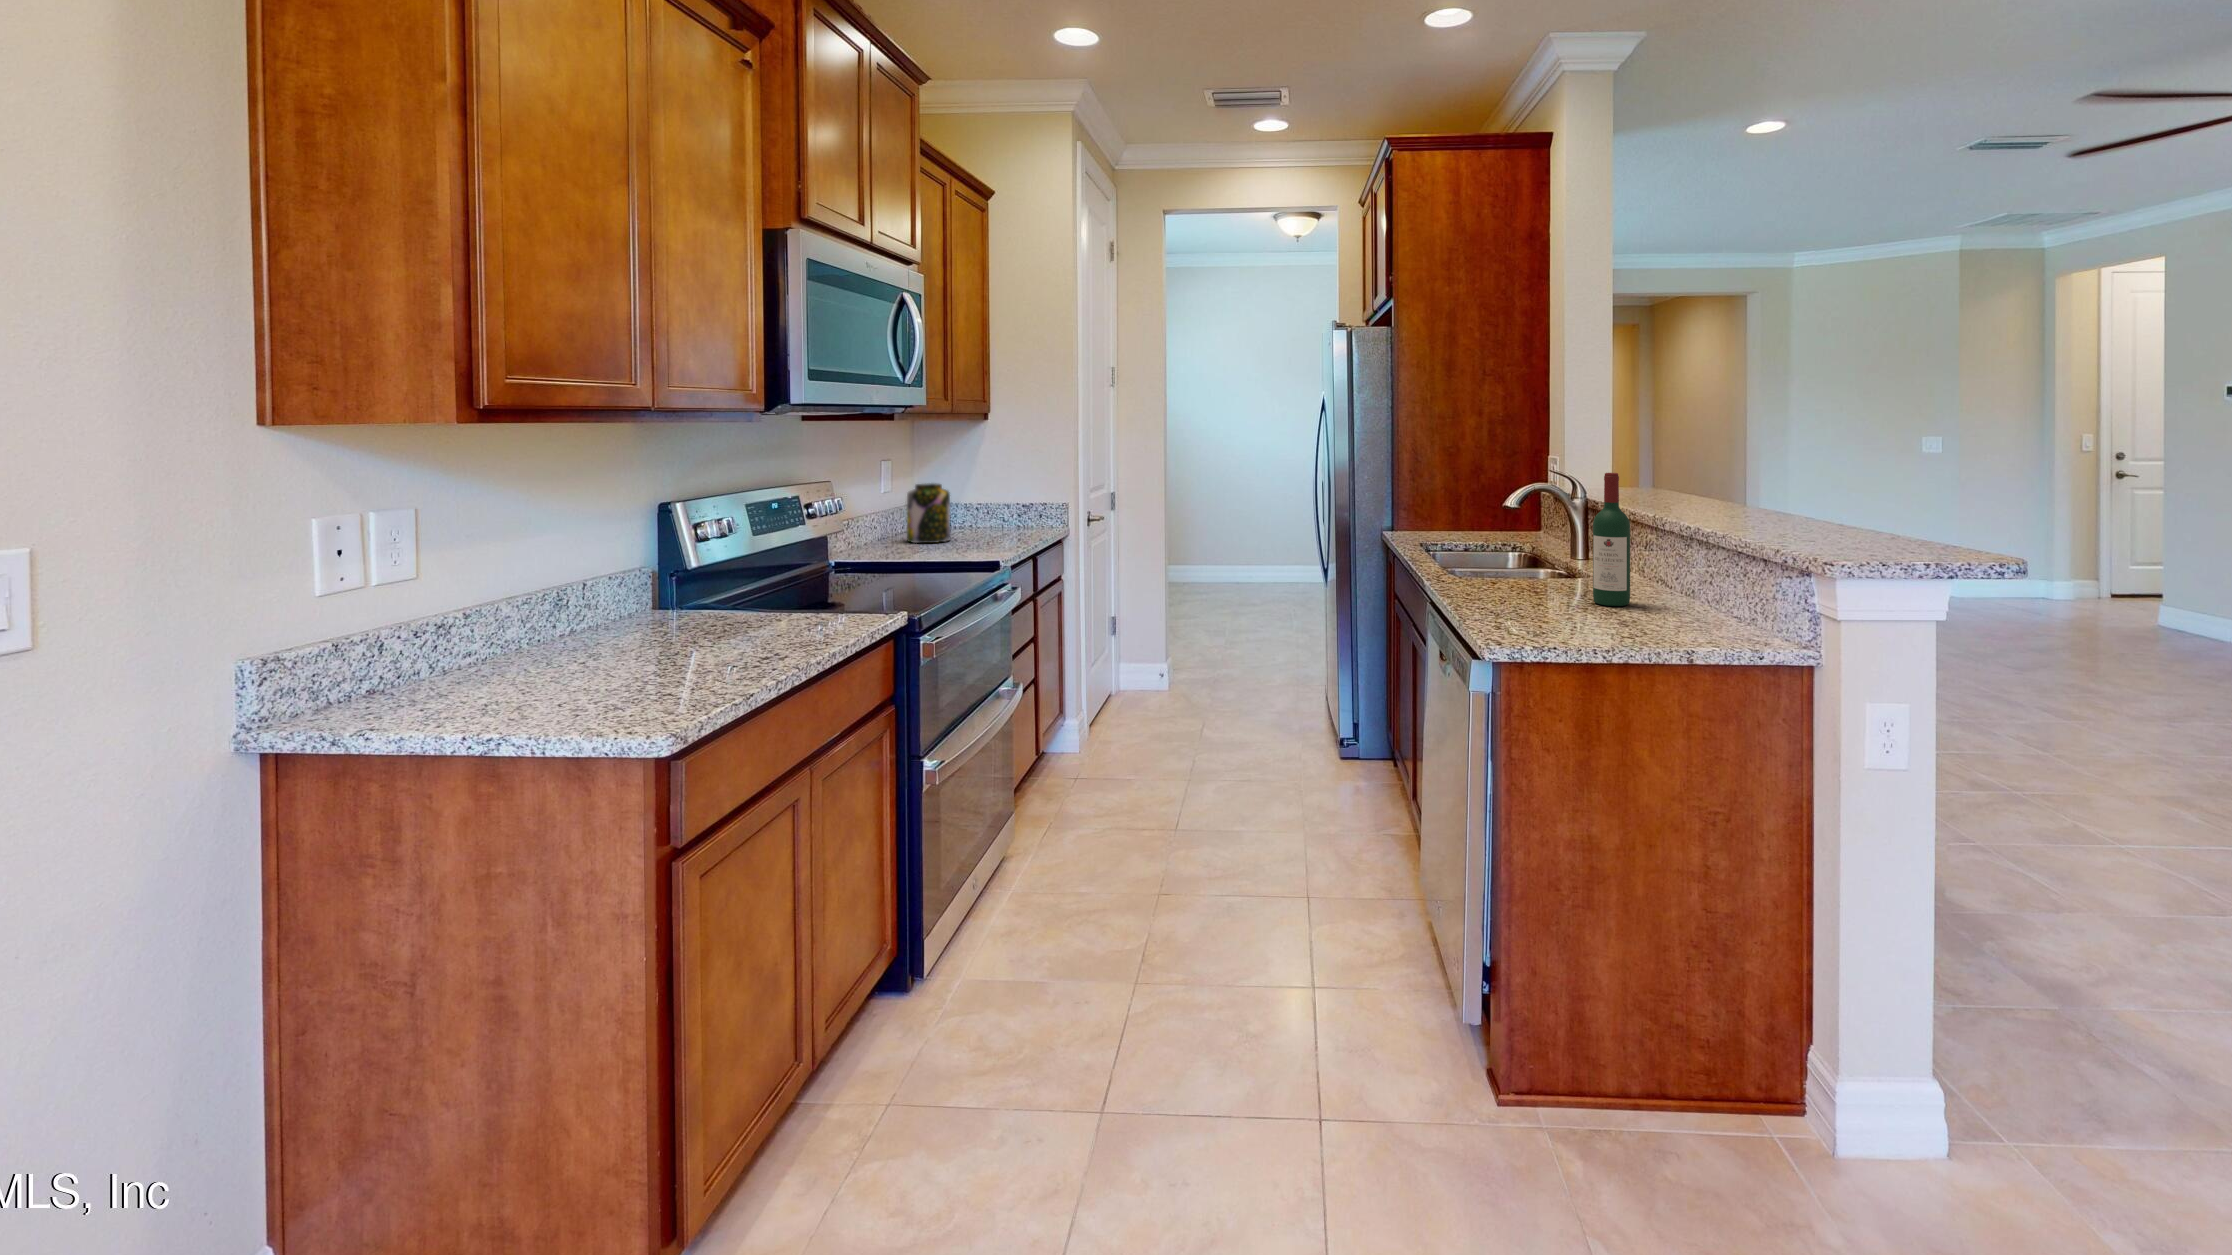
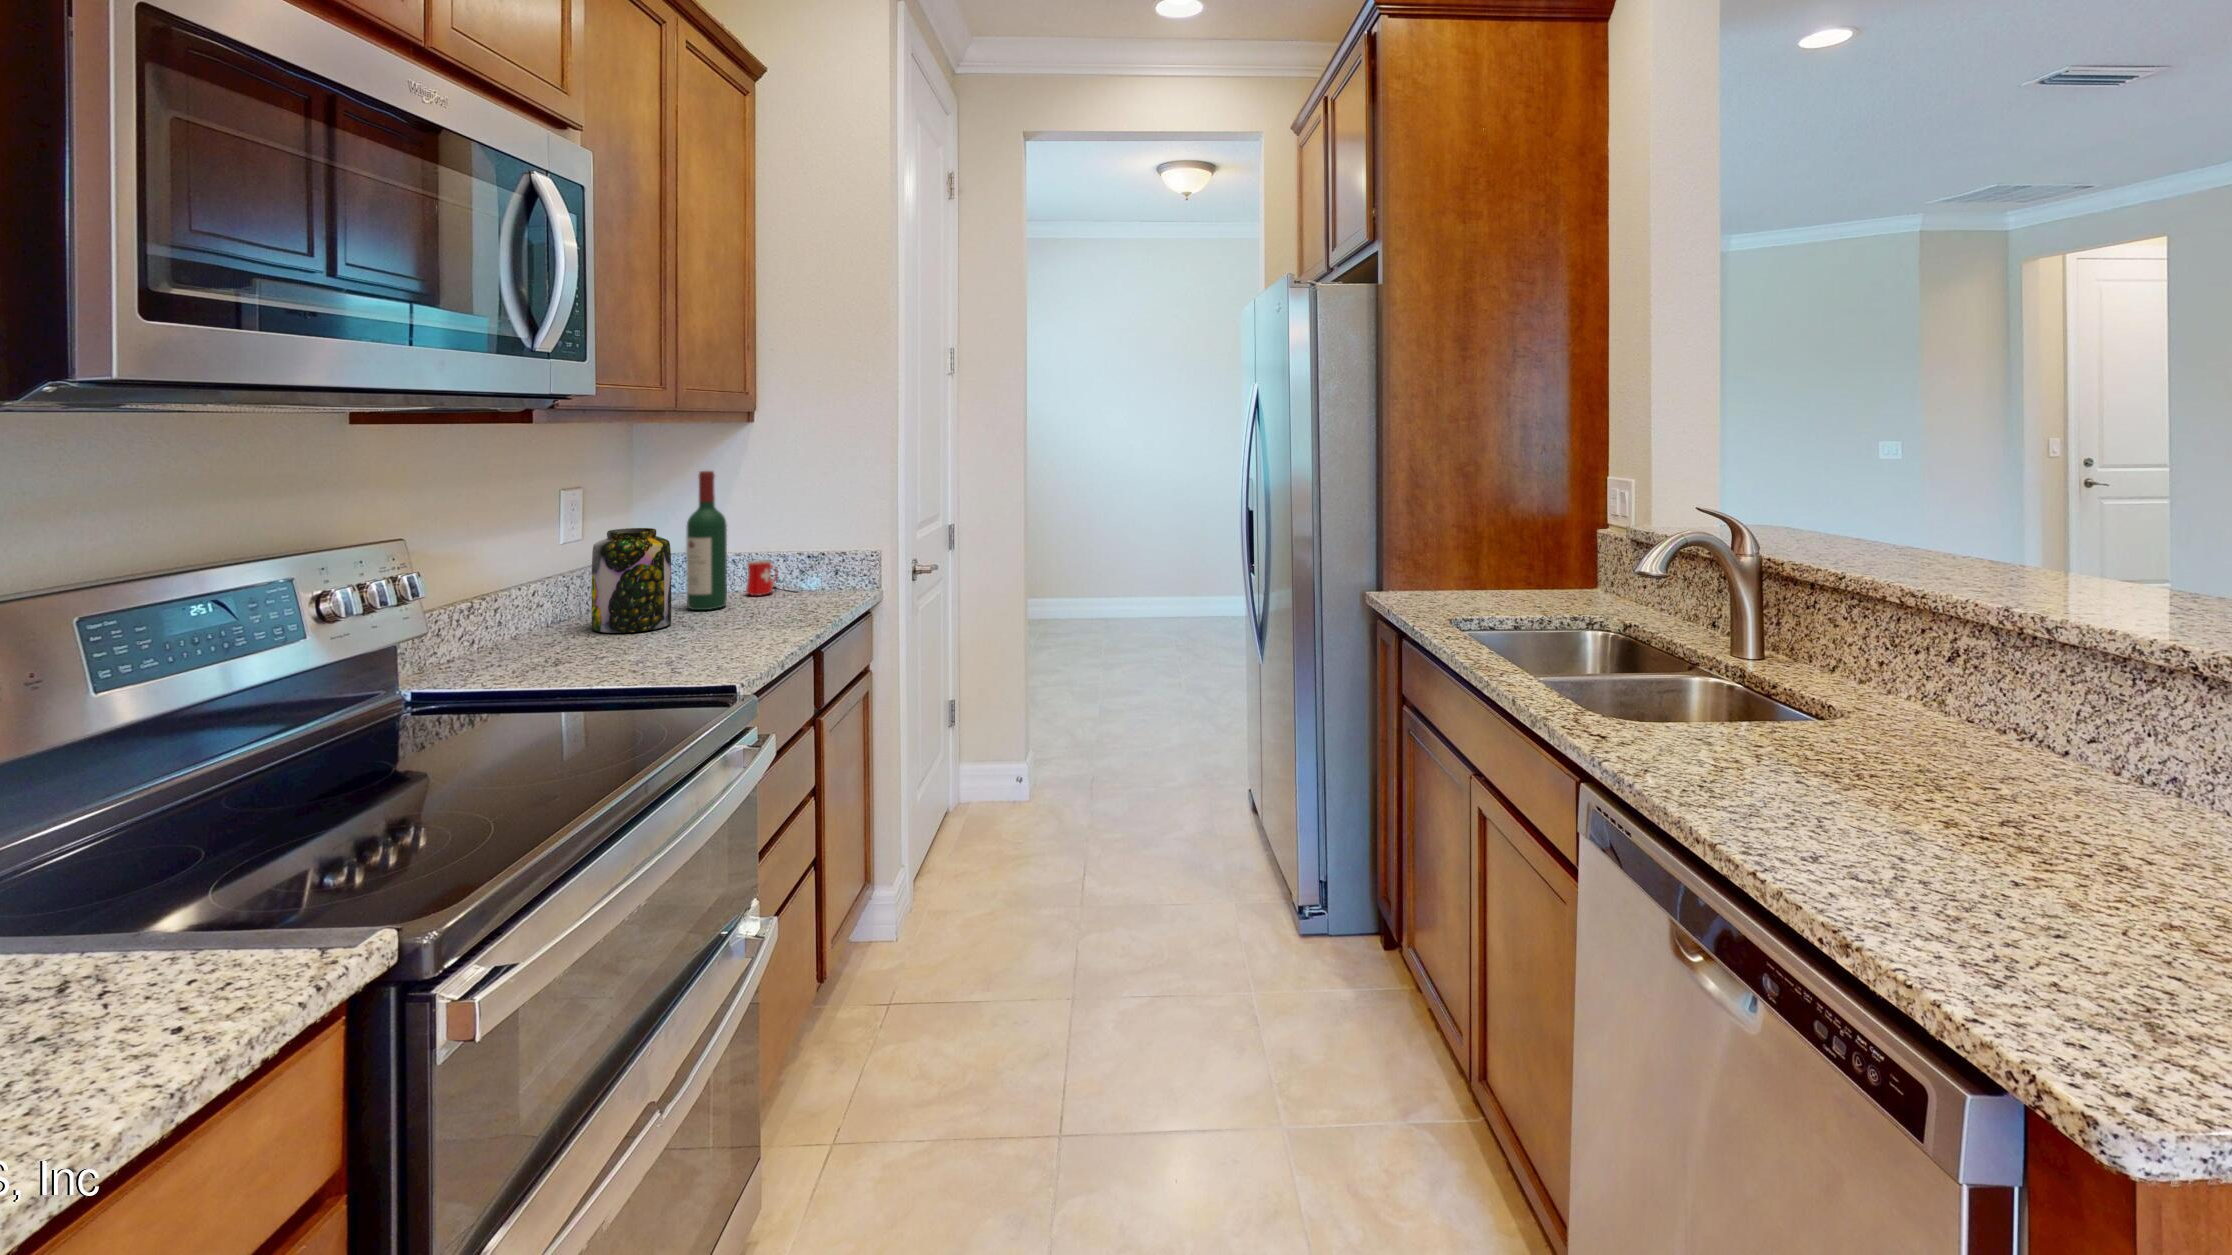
wine bottle: present [1593,473,1630,606] -> present [686,471,727,610]
mug: none [987,508,1020,530] -> present [746,560,777,596]

